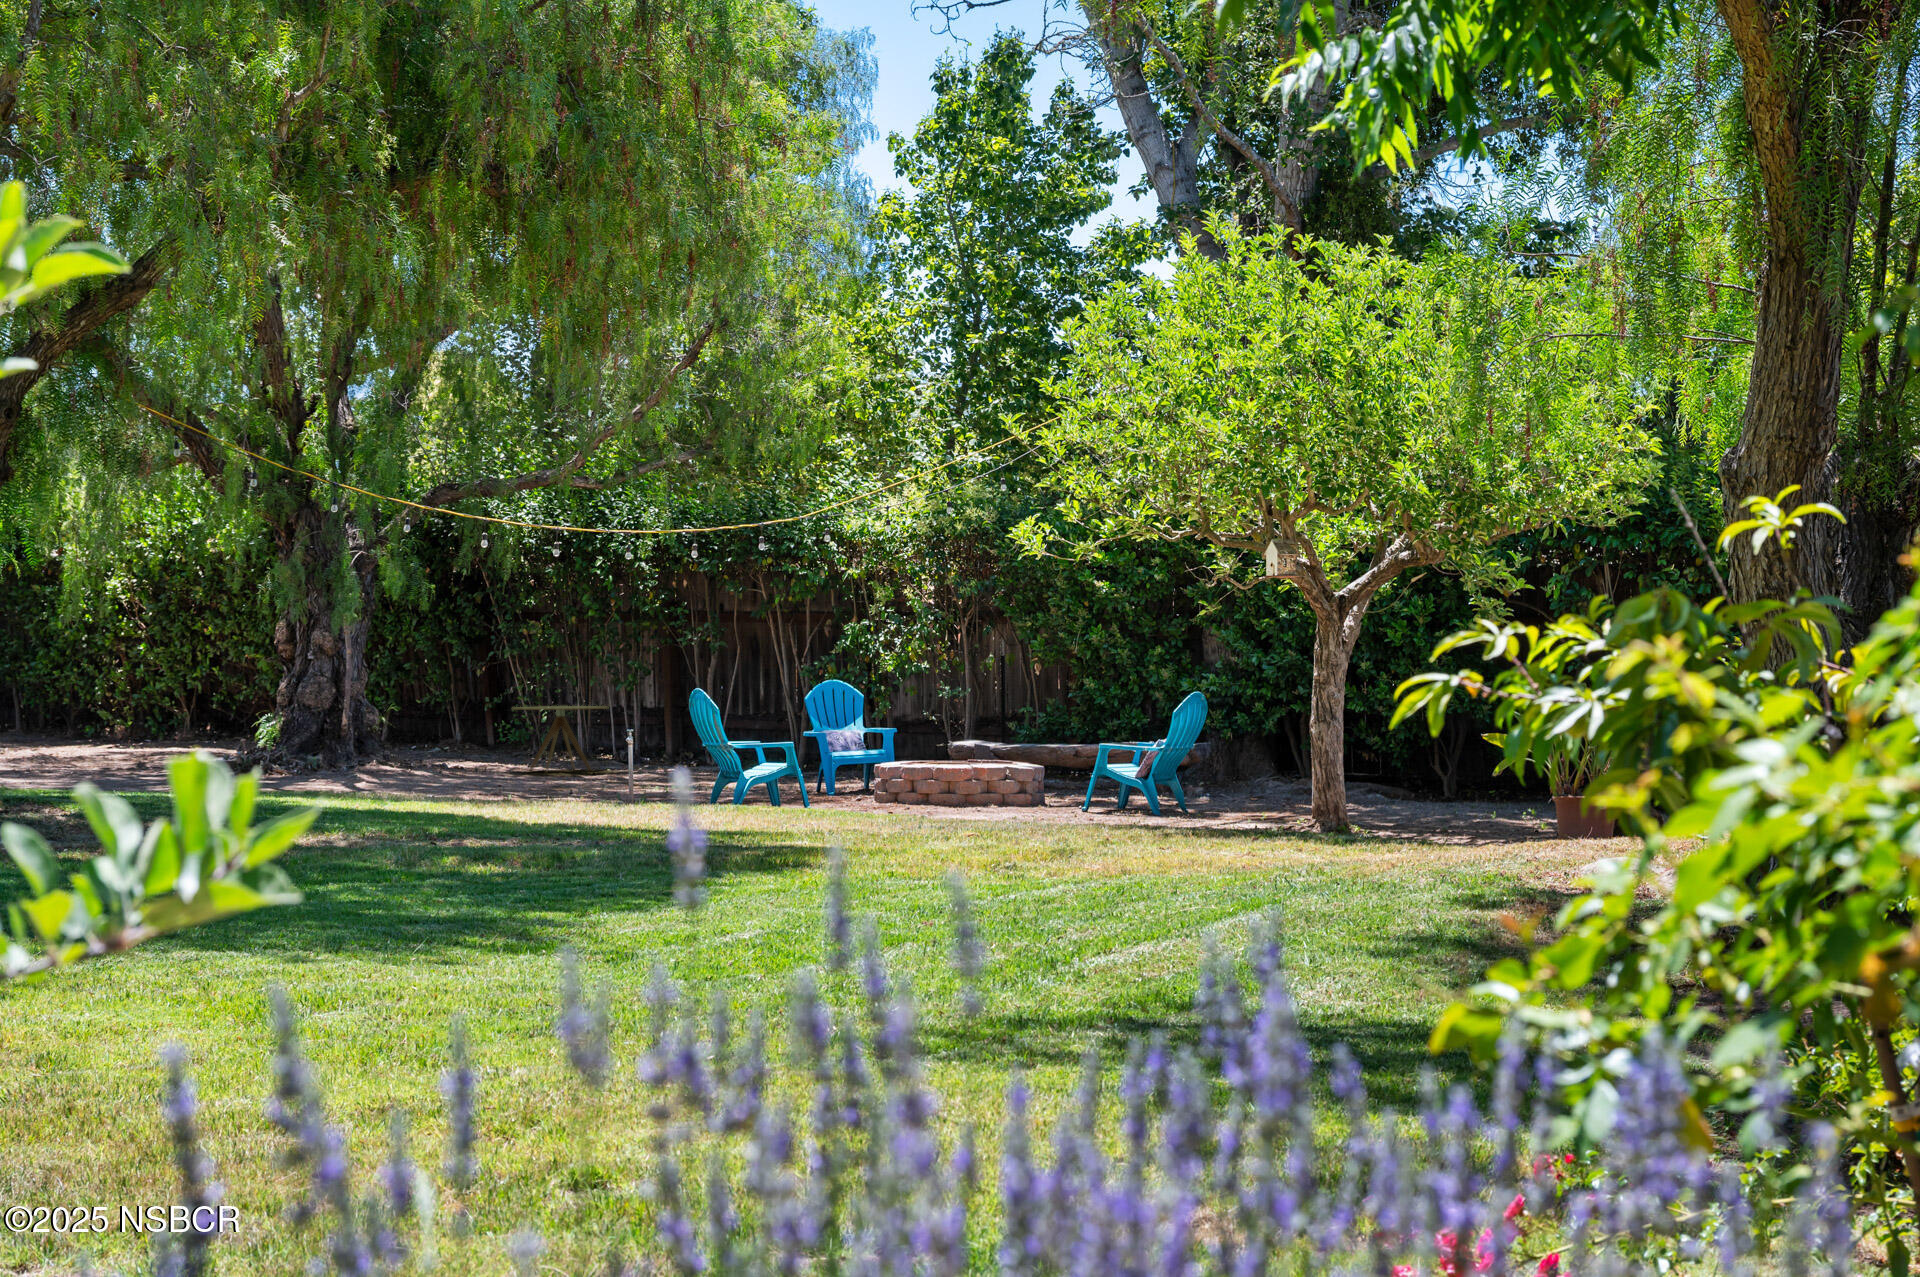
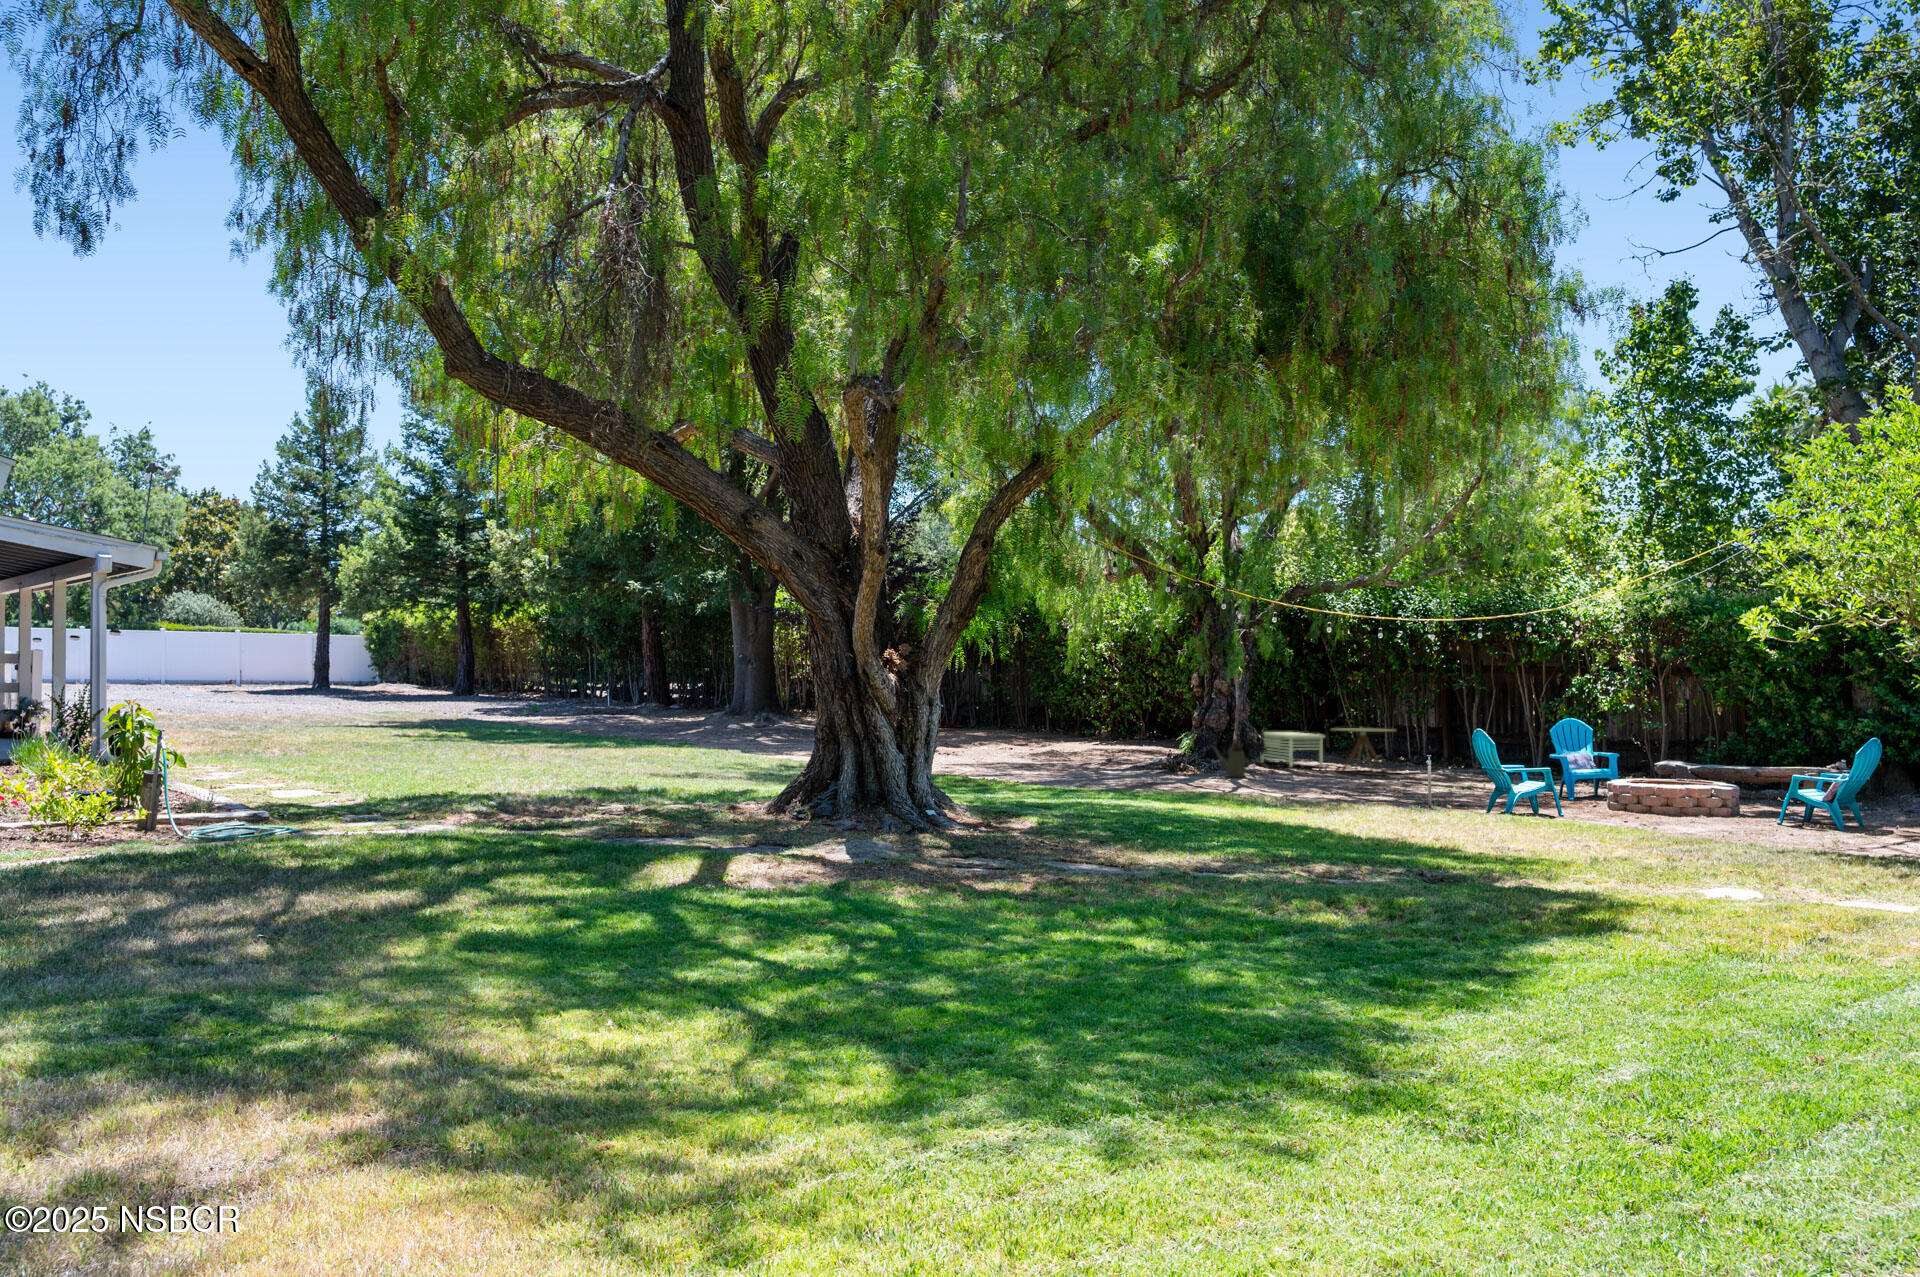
storage bench: none [412,717,510,769] -> present [1261,732,1325,767]
watering can: none [312,726,369,785] -> present [1213,742,1248,777]

